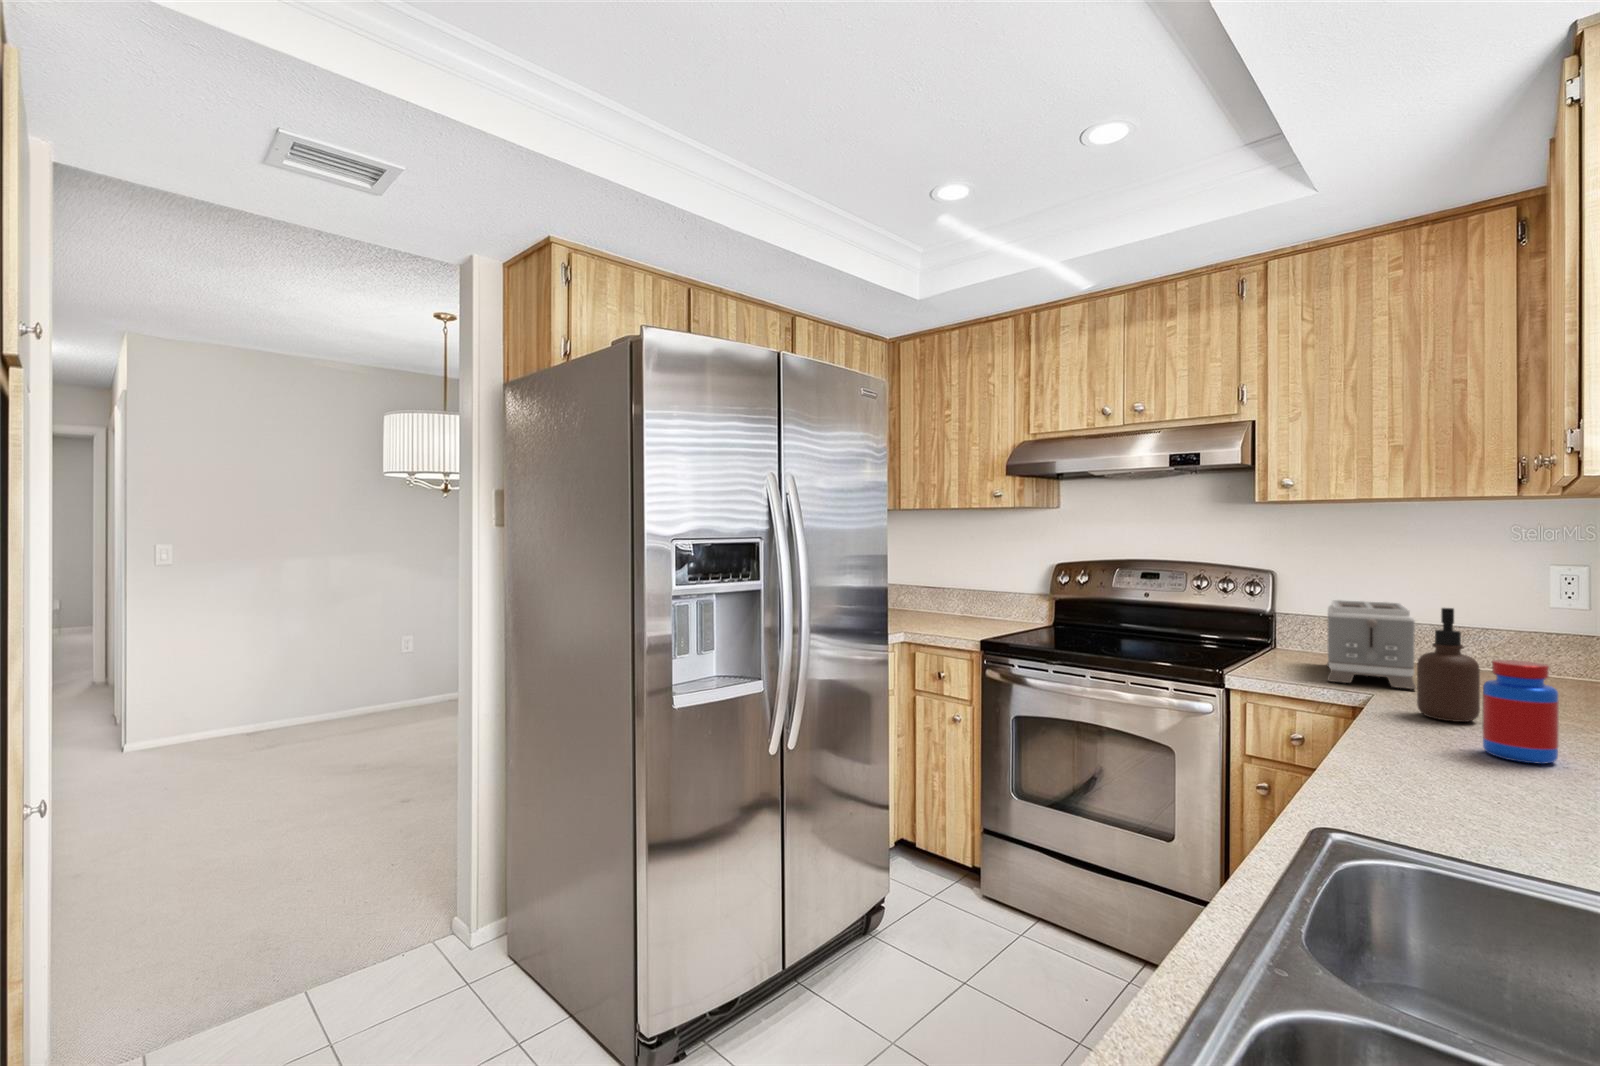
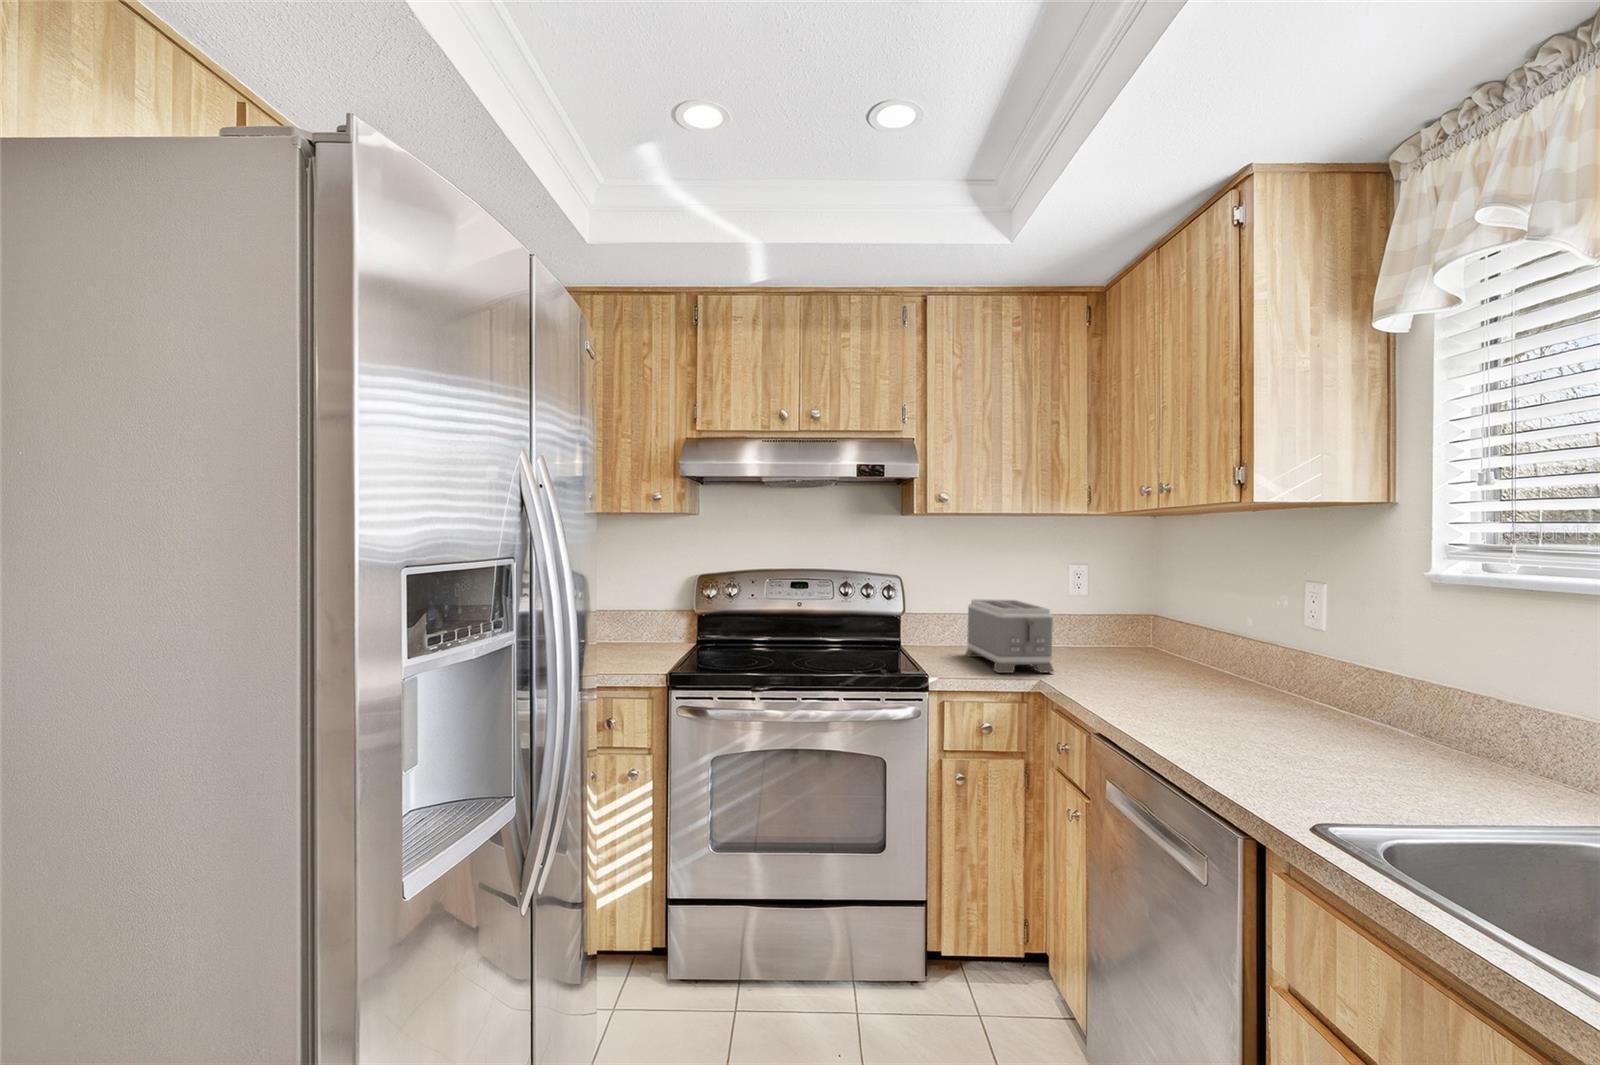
soap dispenser: present [1417,608,1480,722] -> none [1093,611,1134,701]
jar: present [1483,660,1559,764] -> none [1178,654,1227,732]

